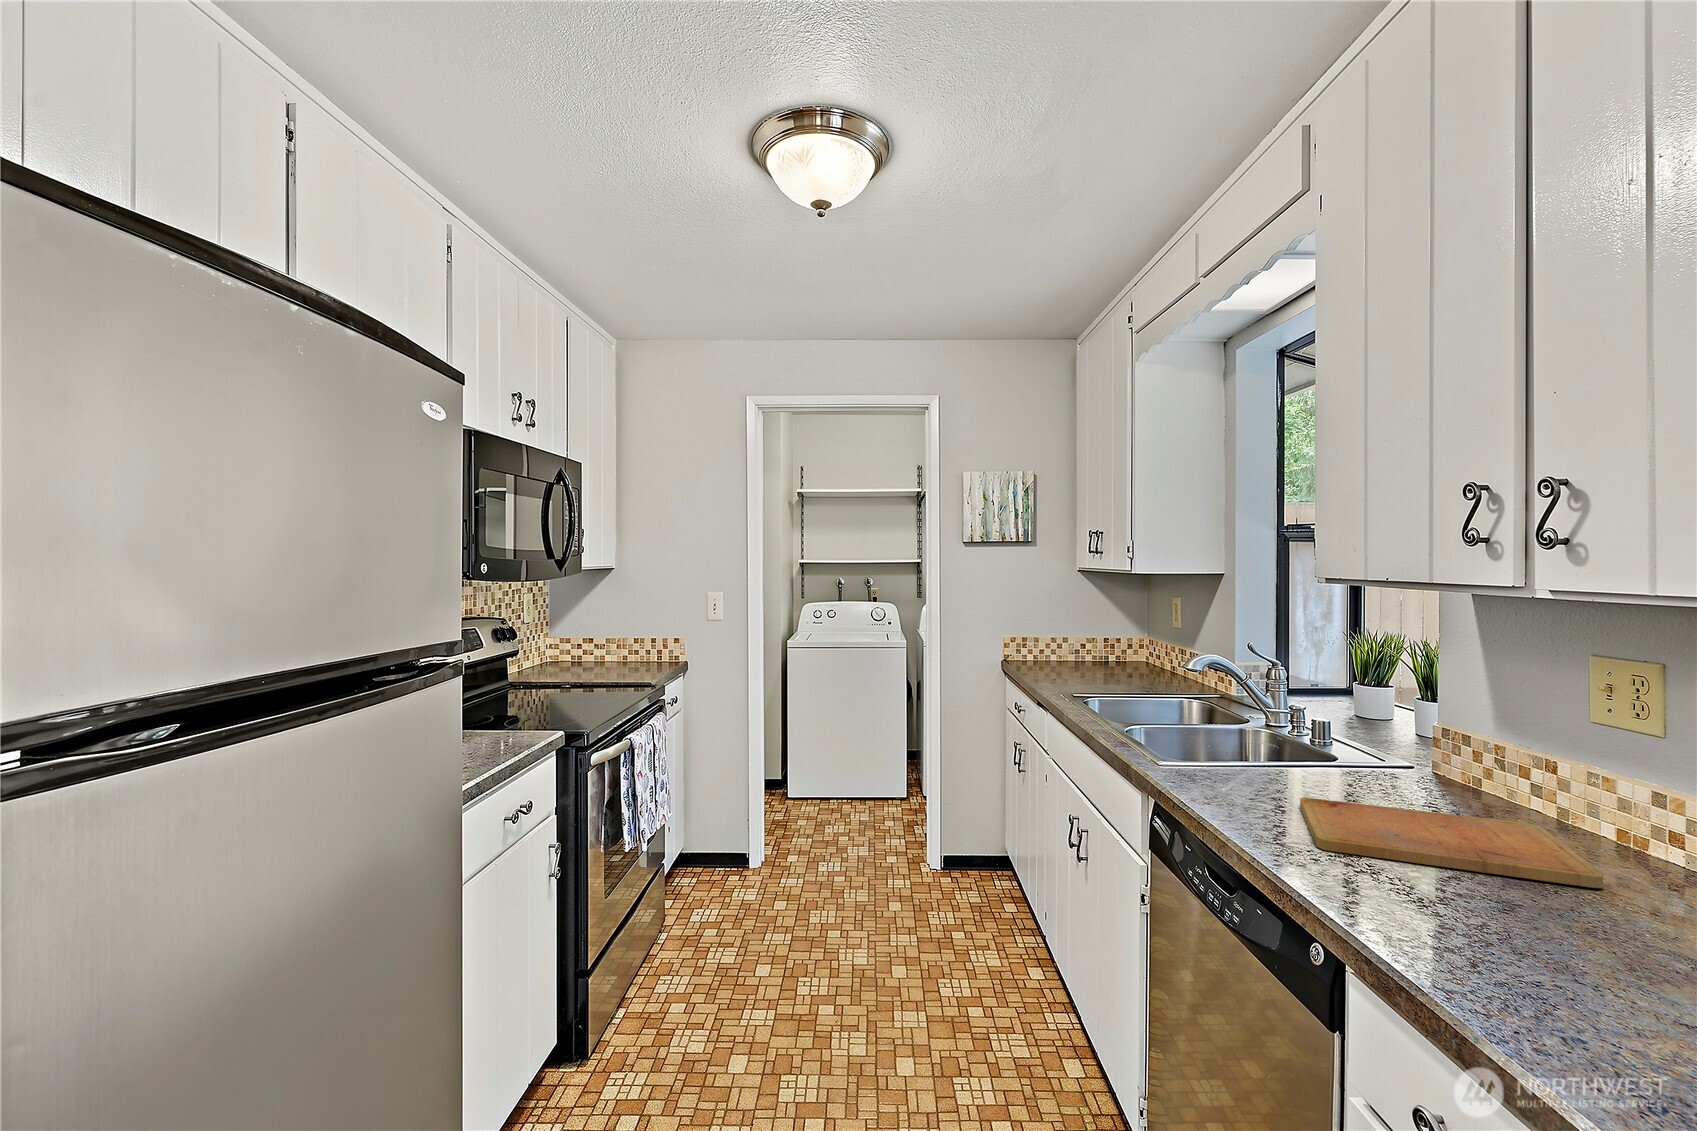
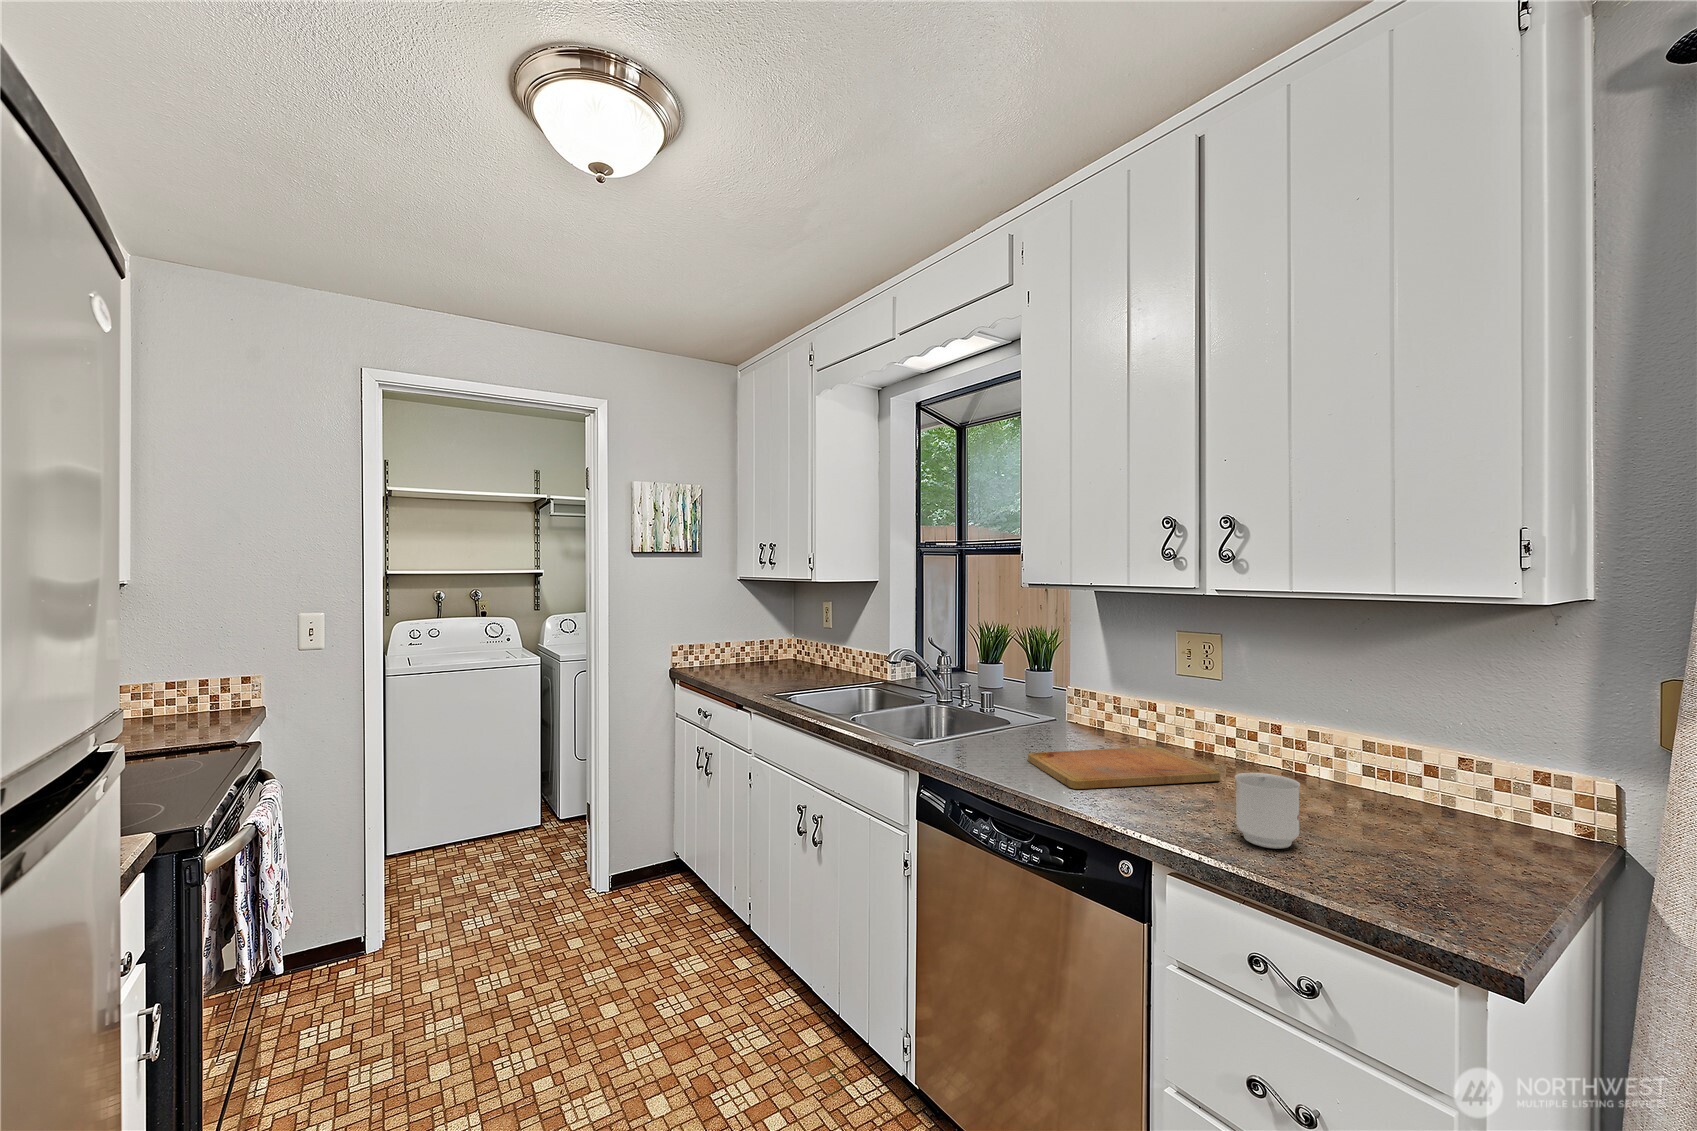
mug: none [1503,869,1624,996] -> present [1235,773,1300,849]

